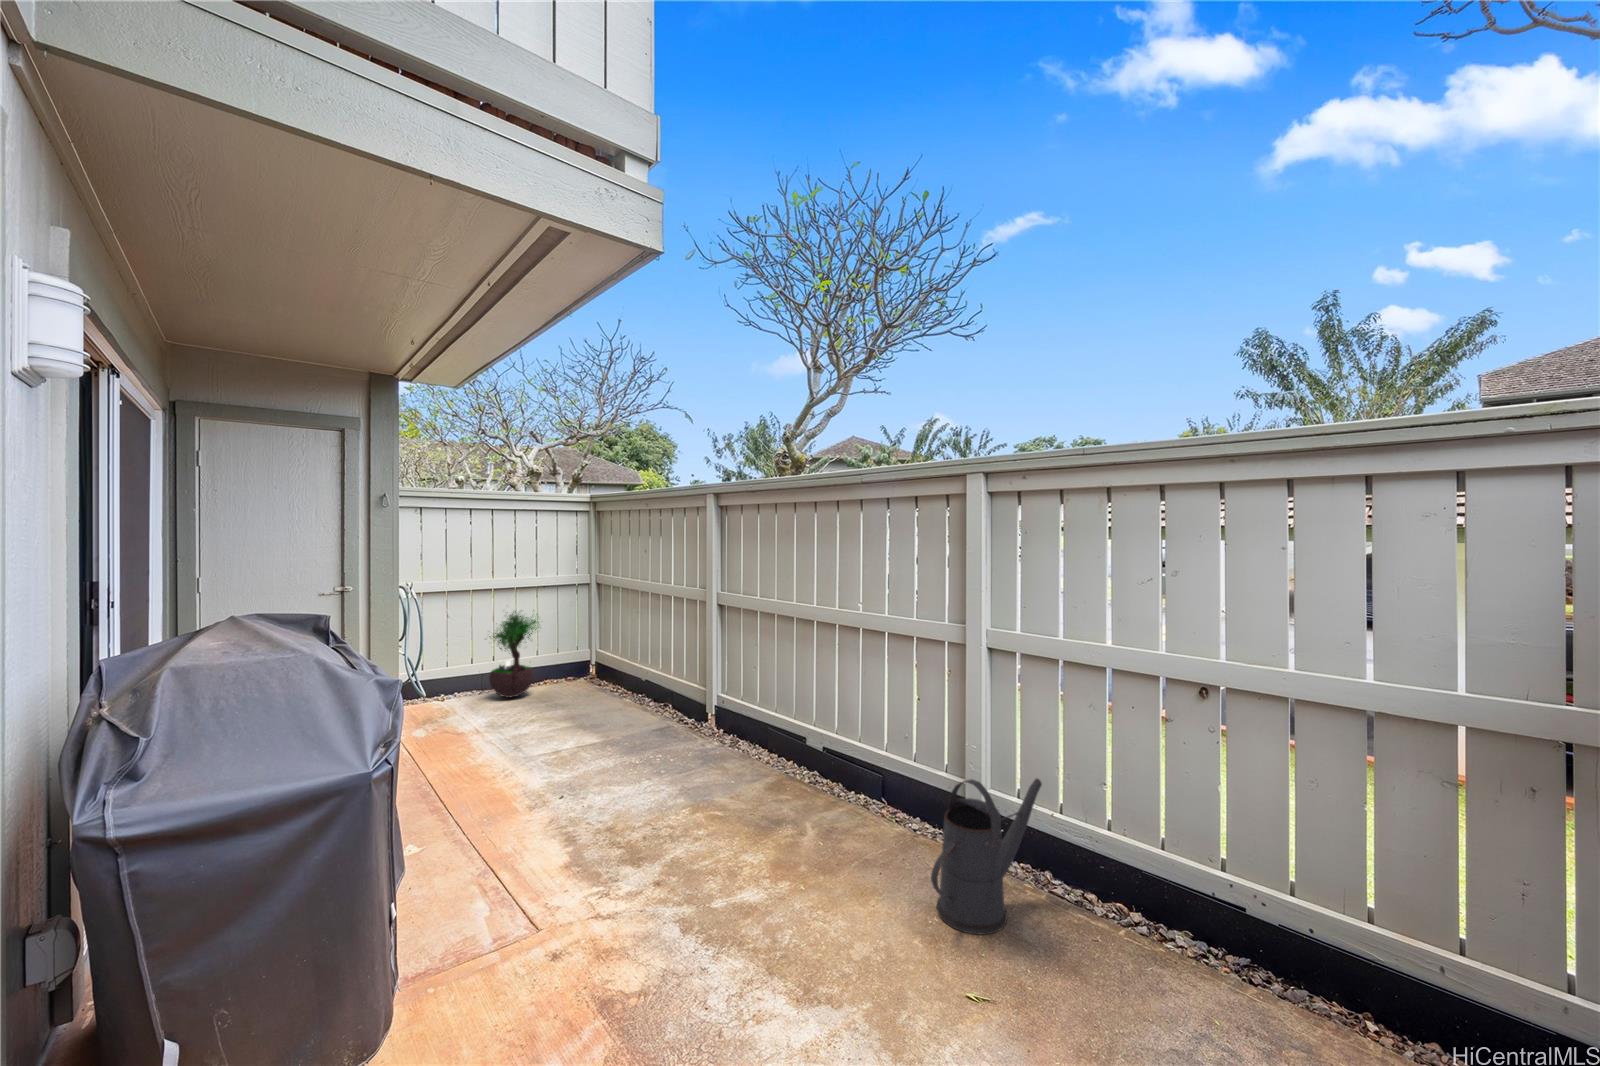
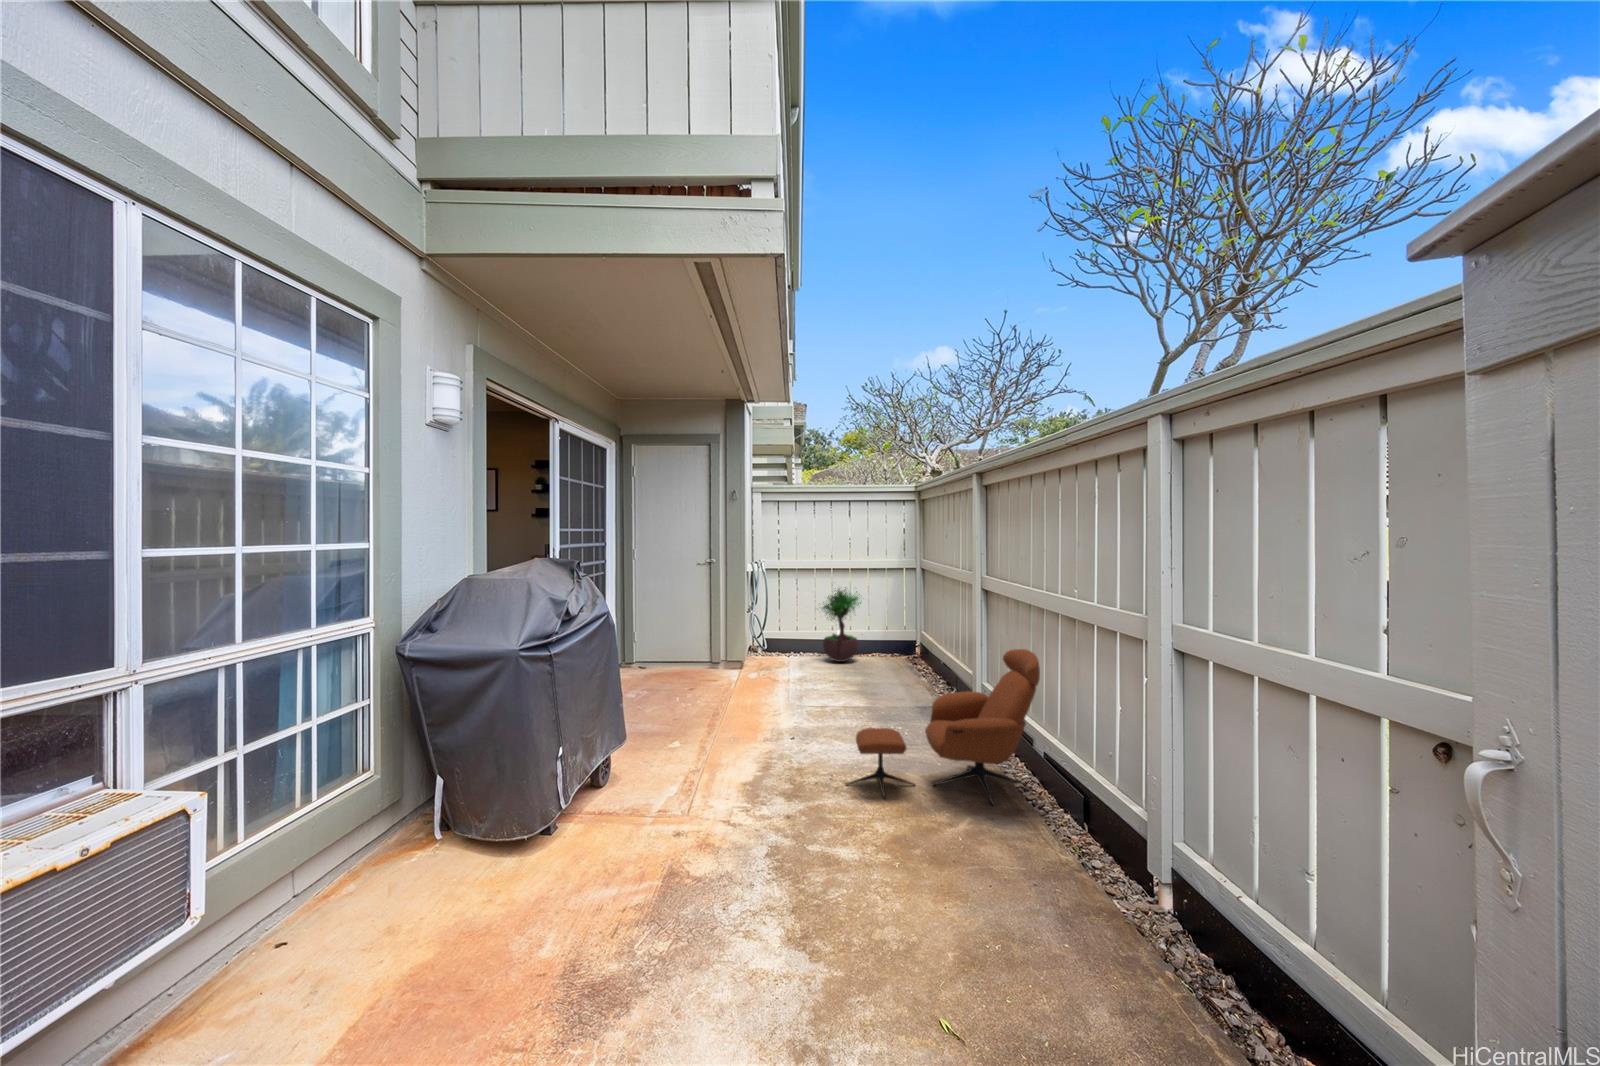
lounge chair: none [671,659,836,833] -> present [846,649,1040,806]
watering can: present [931,779,1042,935] -> none [979,795,1191,987]

